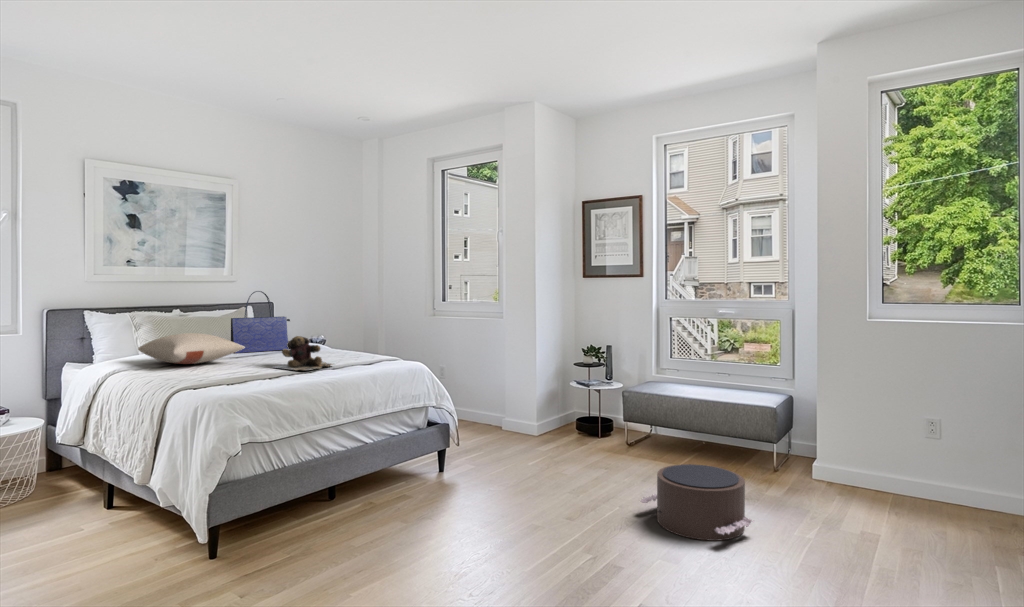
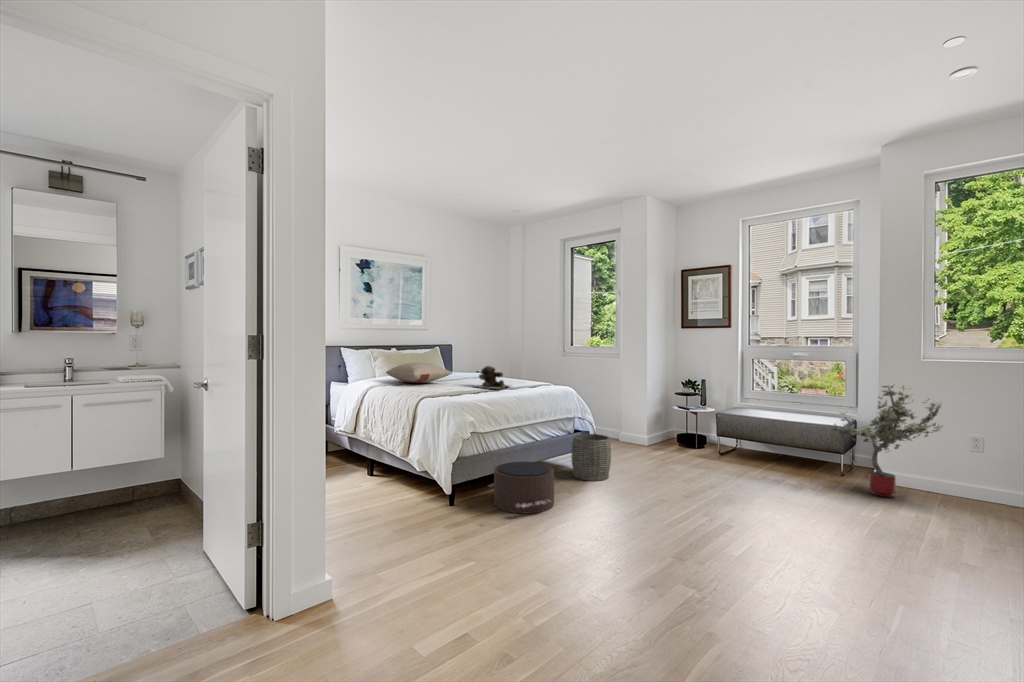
tote bag: present [231,291,290,353] -> none [435,335,472,378]
potted tree: none [756,352,888,498] -> present [832,386,942,497]
woven basket: none [420,428,476,497] -> present [571,434,611,481]
pouf: present [640,464,752,541] -> present [489,462,554,514]

